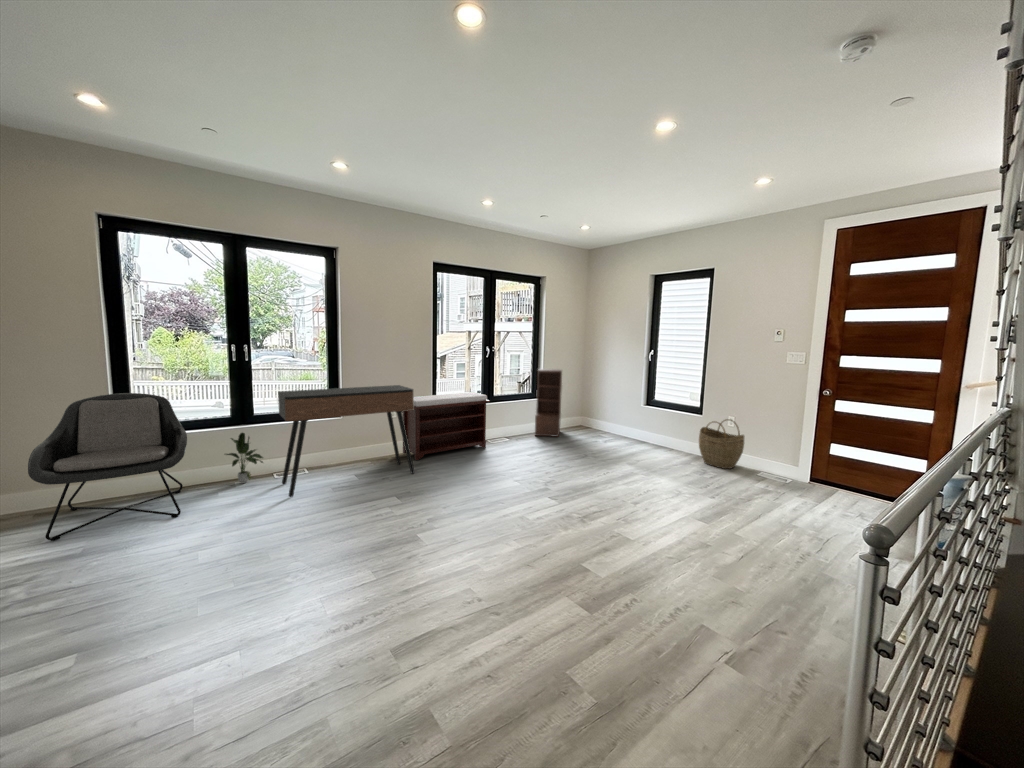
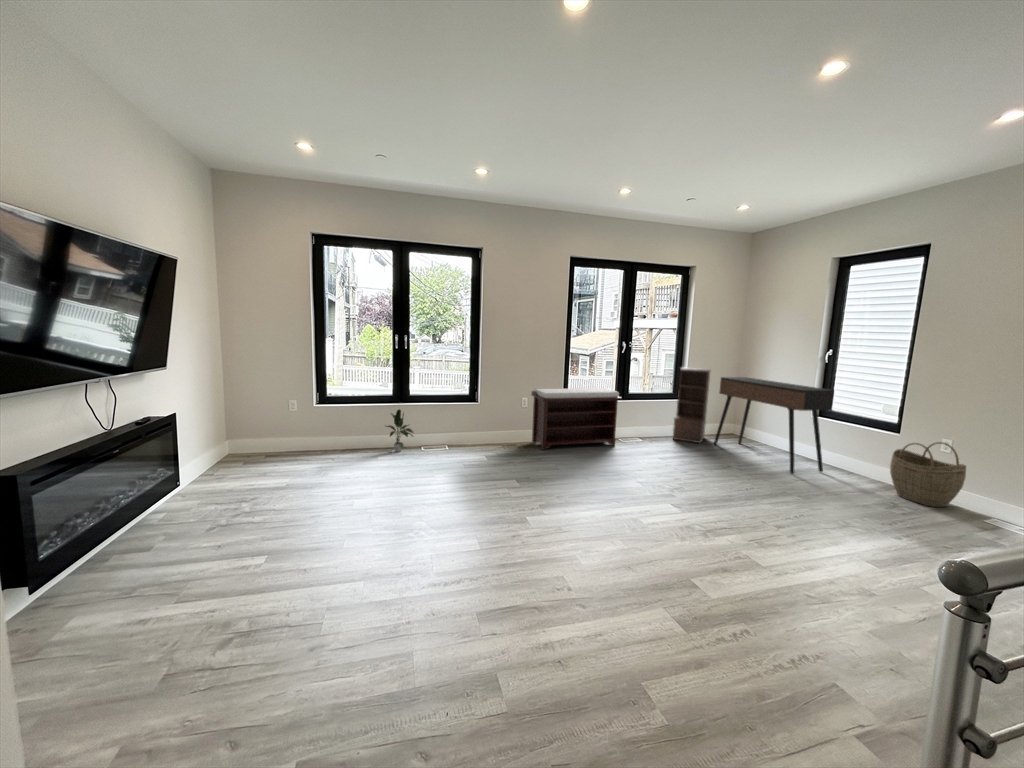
console table: present [278,385,414,497] -> present [714,377,834,474]
lounge chair: present [28,393,187,541] -> none [260,371,359,476]

